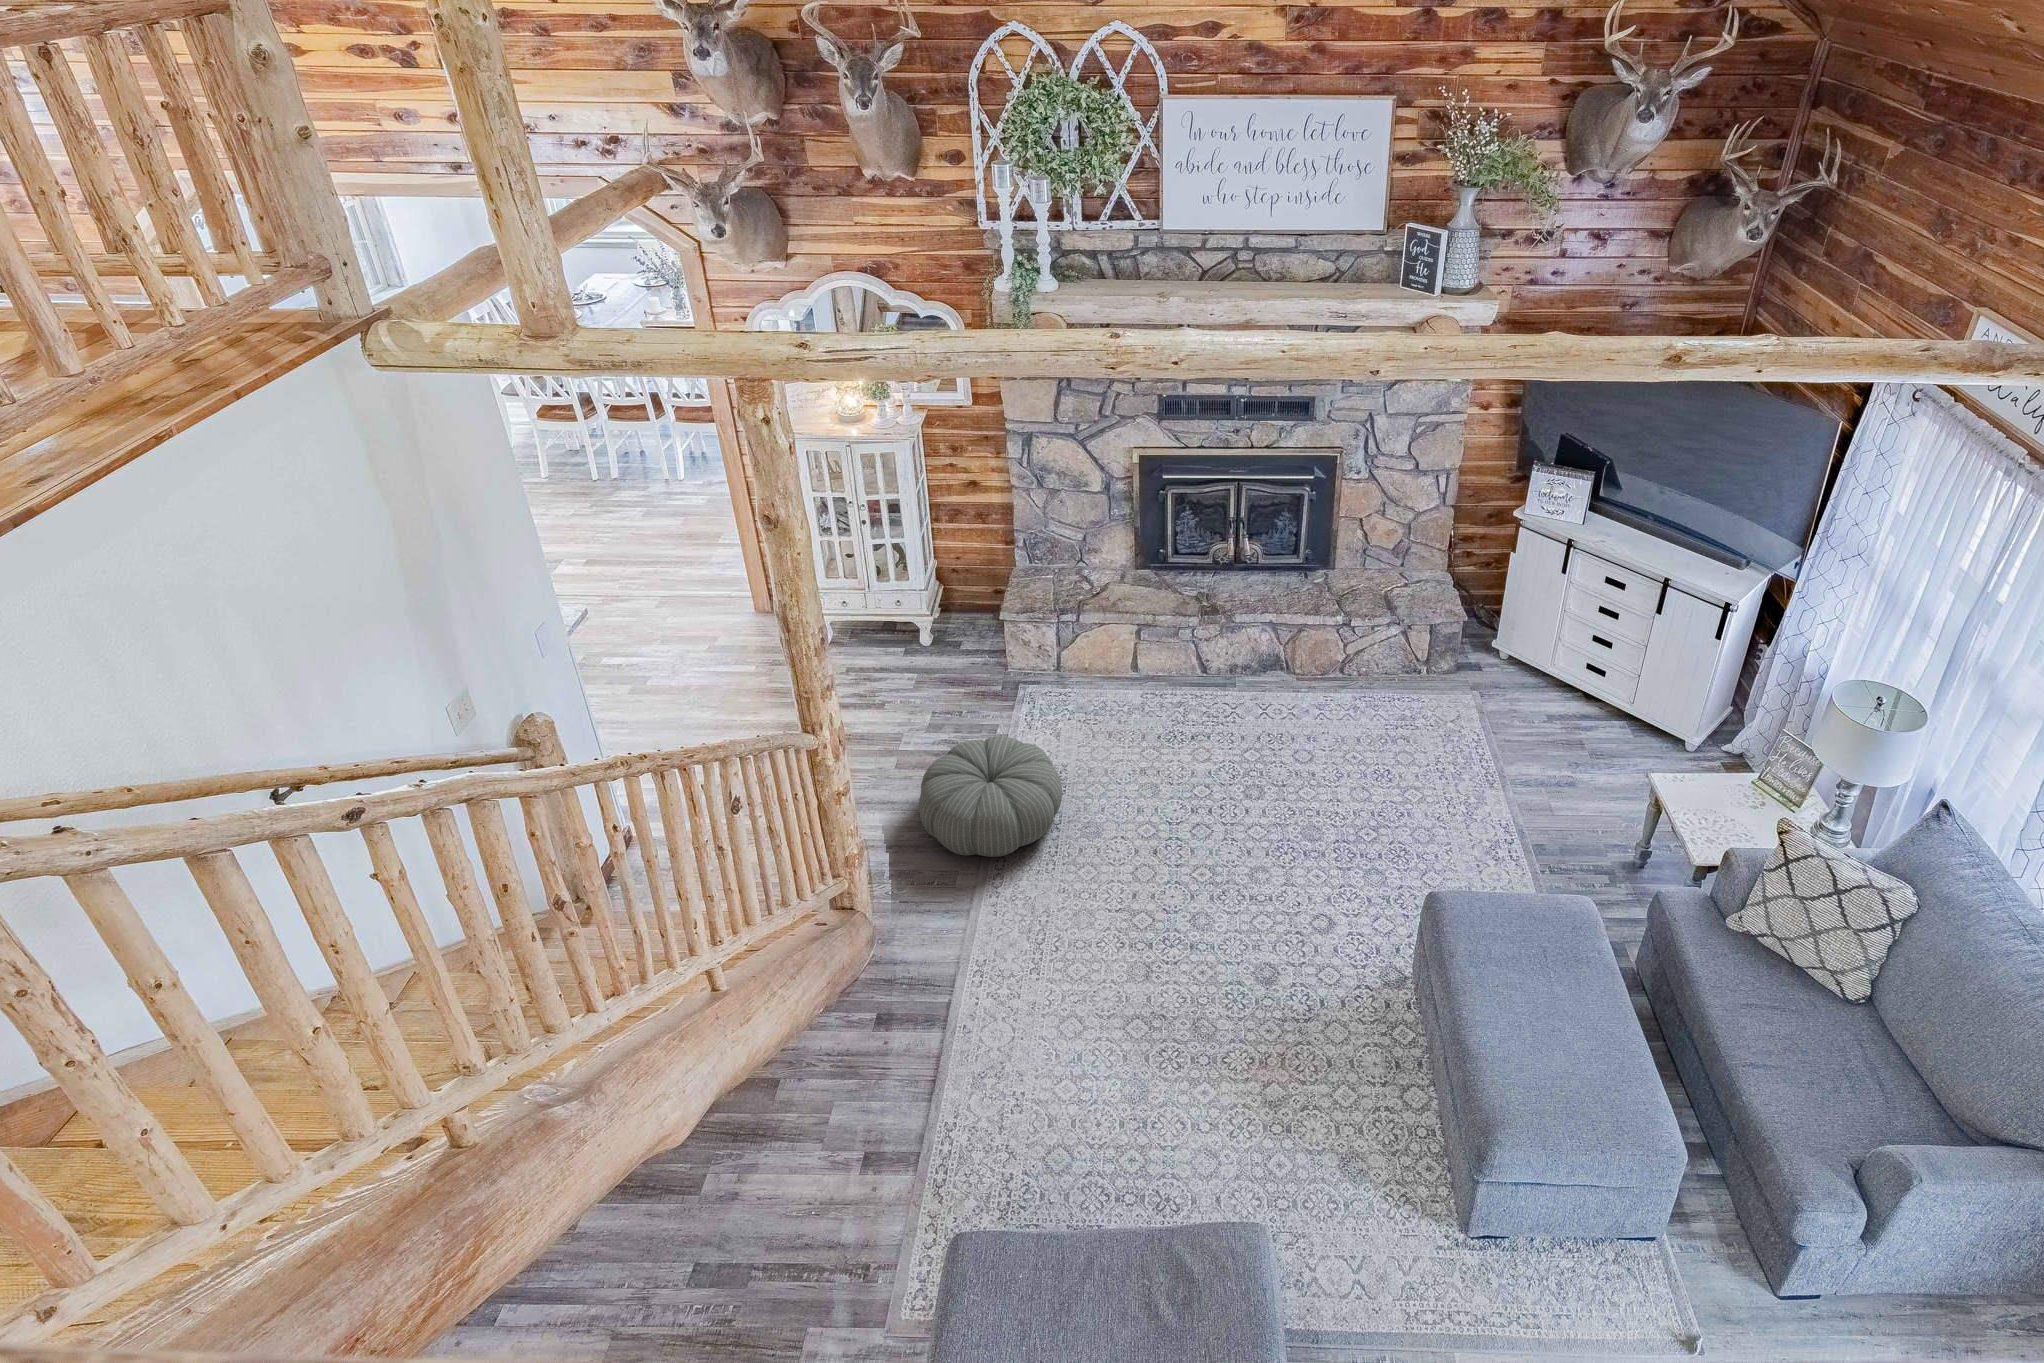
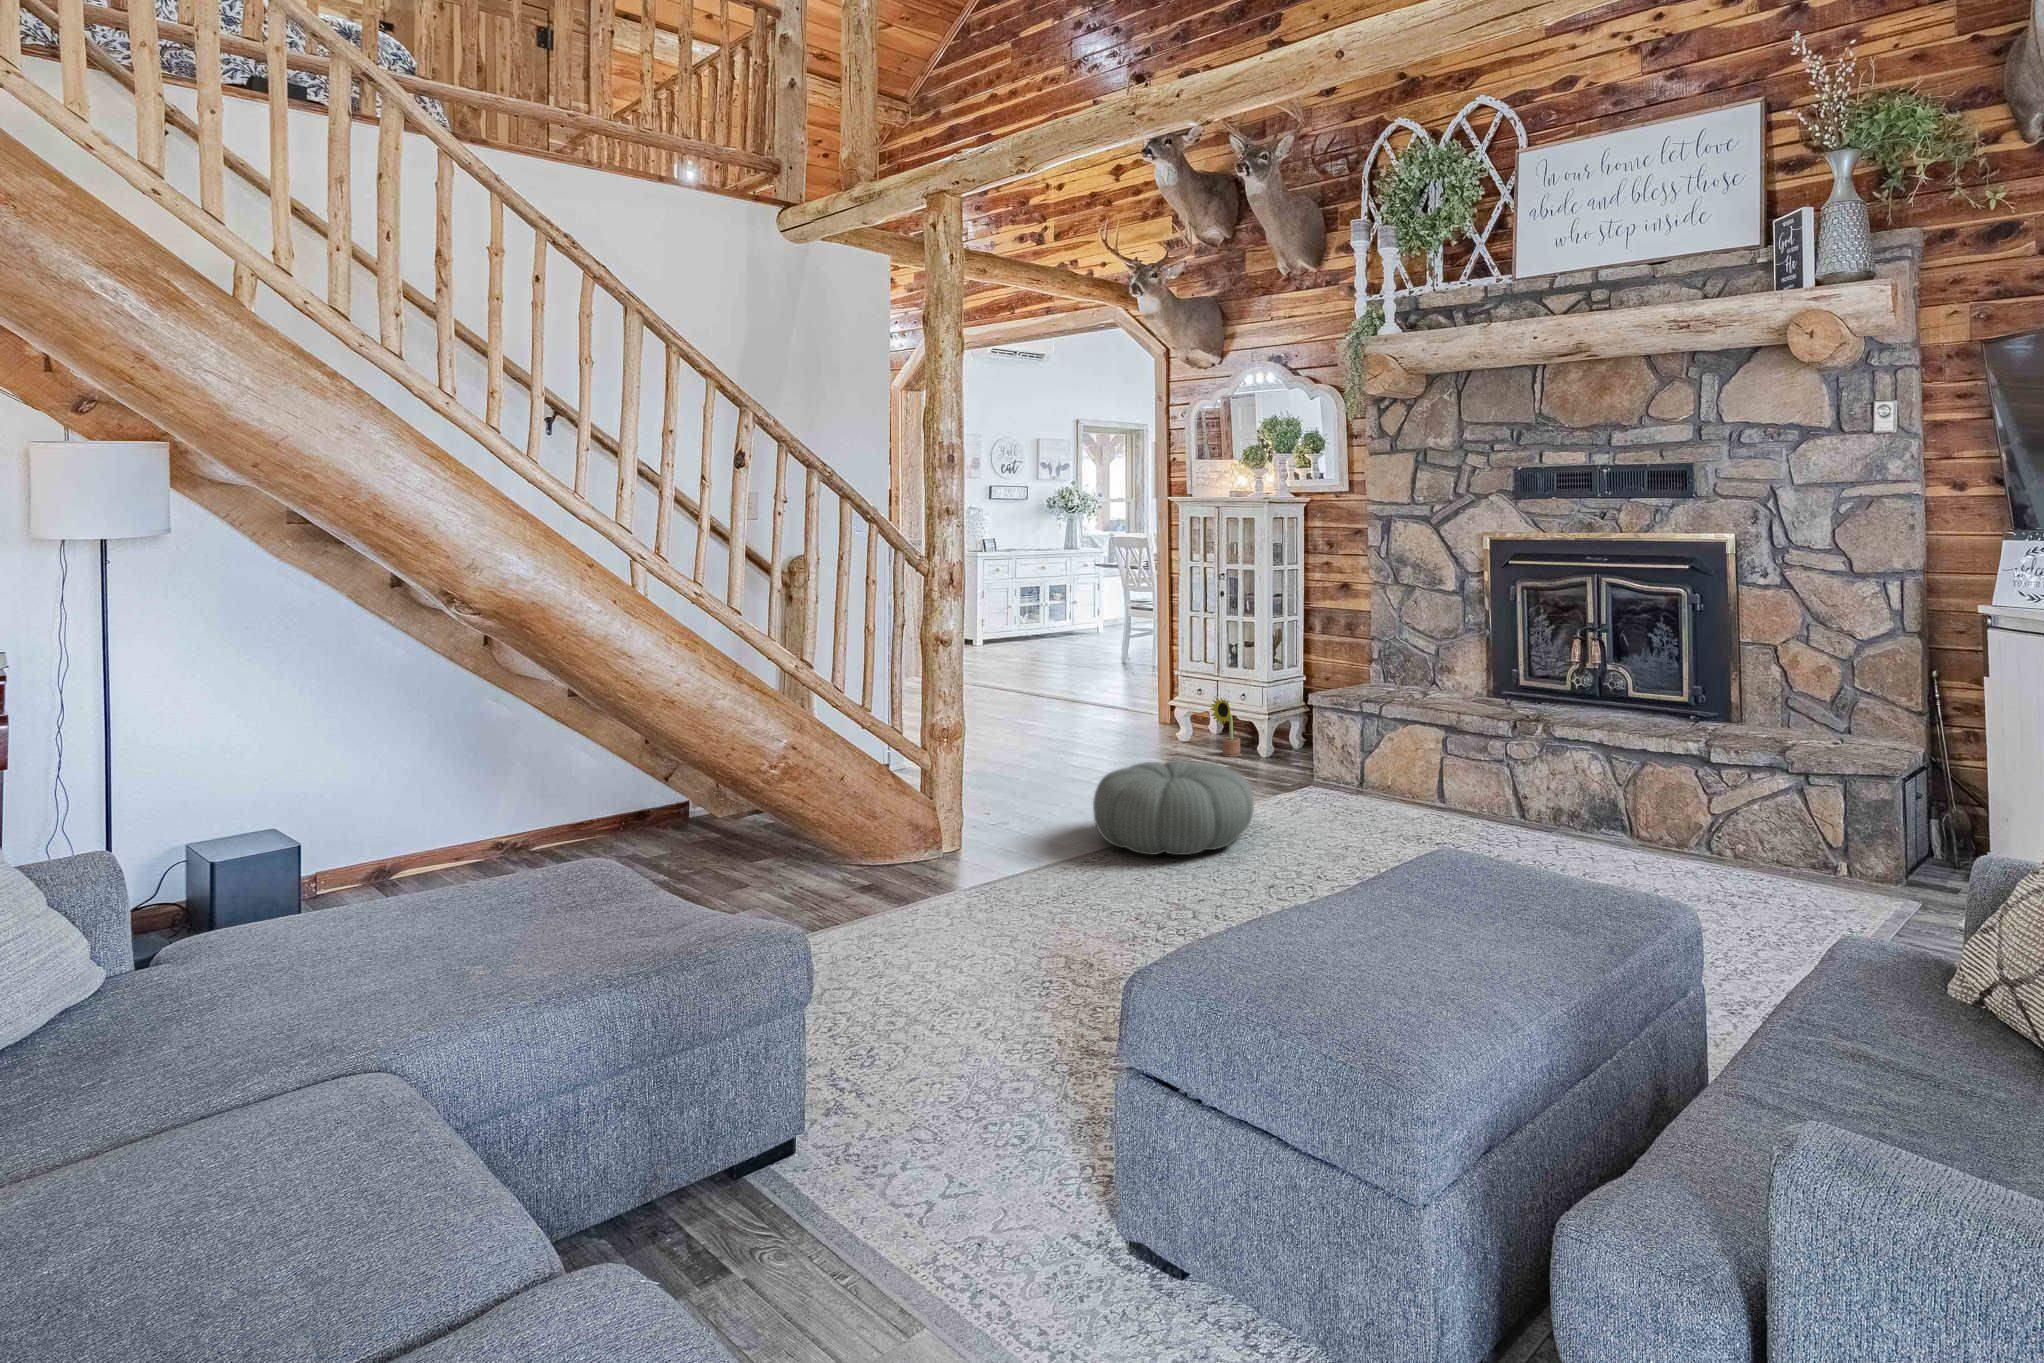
decorative plant: none [857,606,890,650] -> present [1210,698,1240,757]

